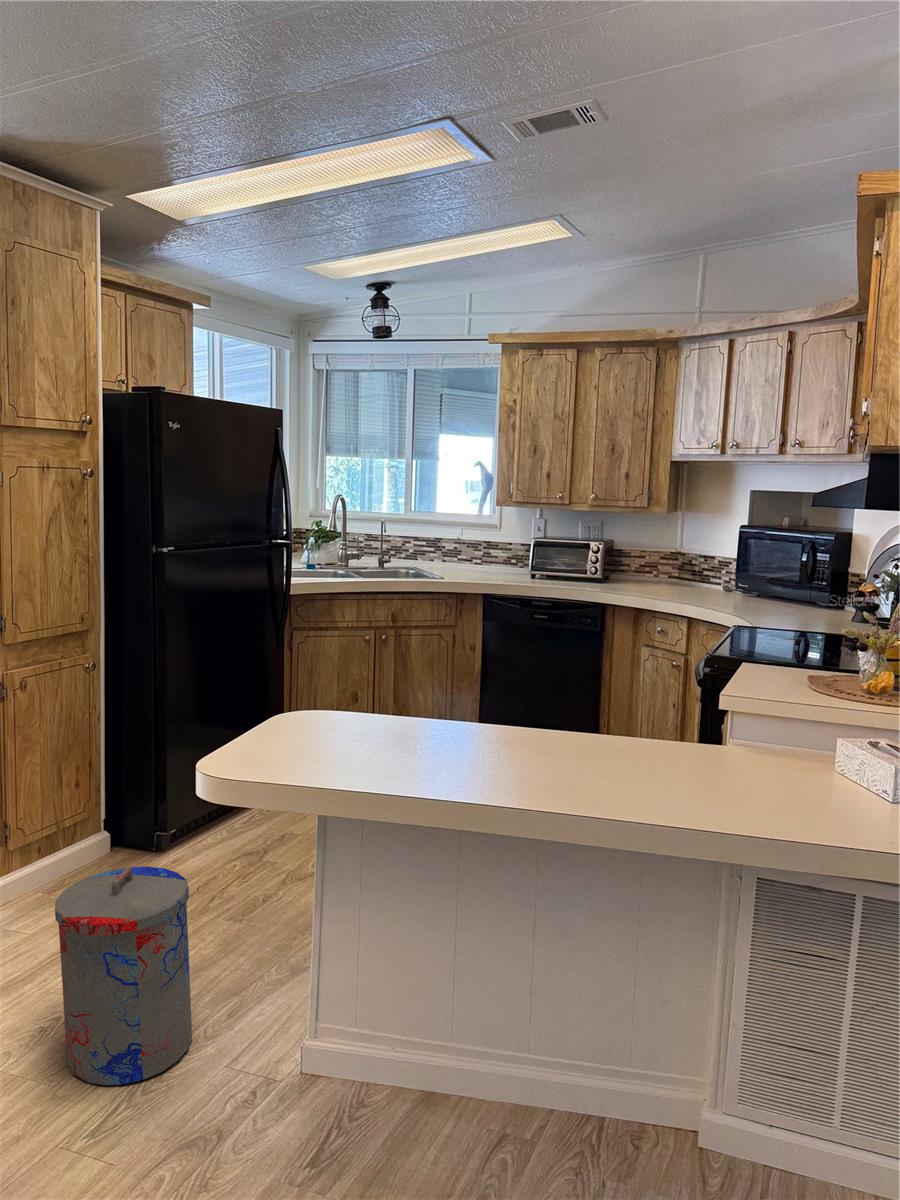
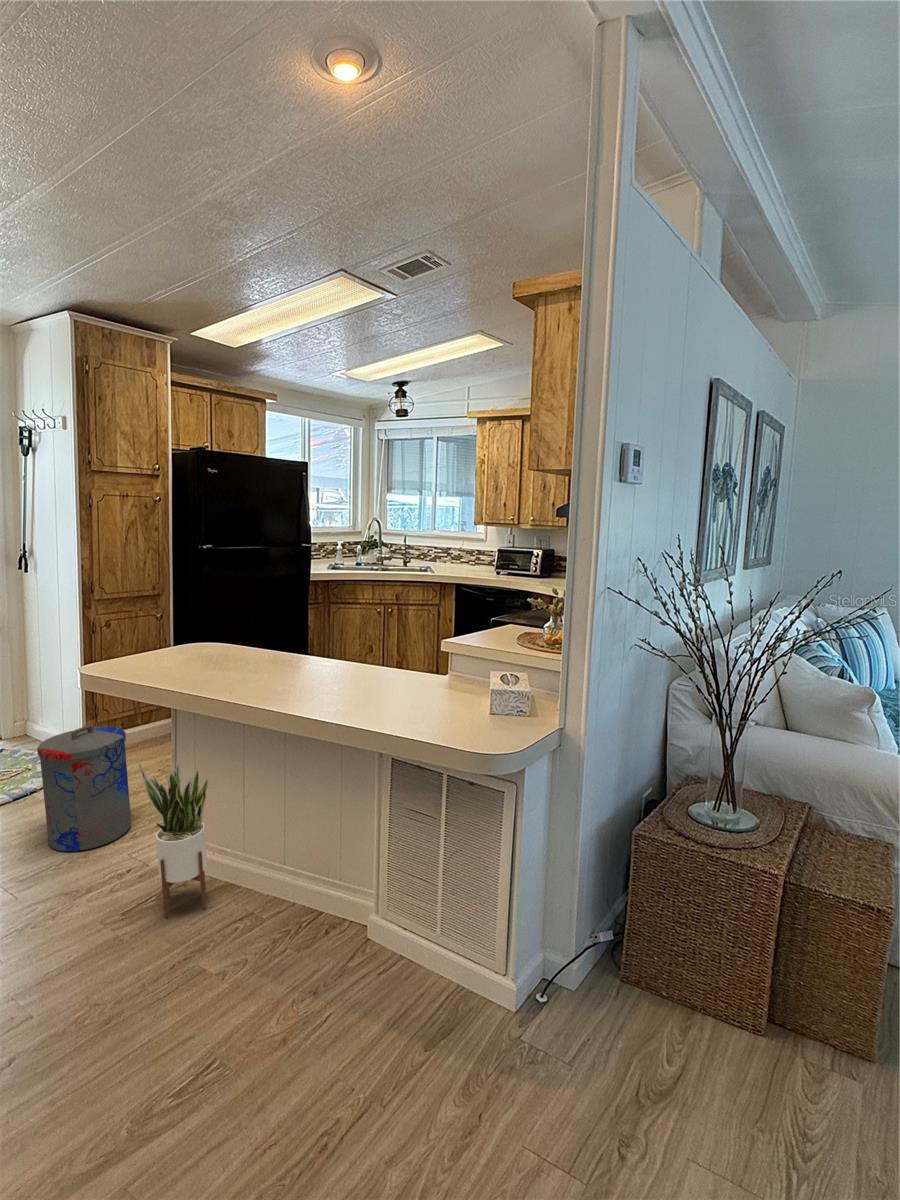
potted plant: none [333,916,436,1165] -> present [138,761,208,918]

